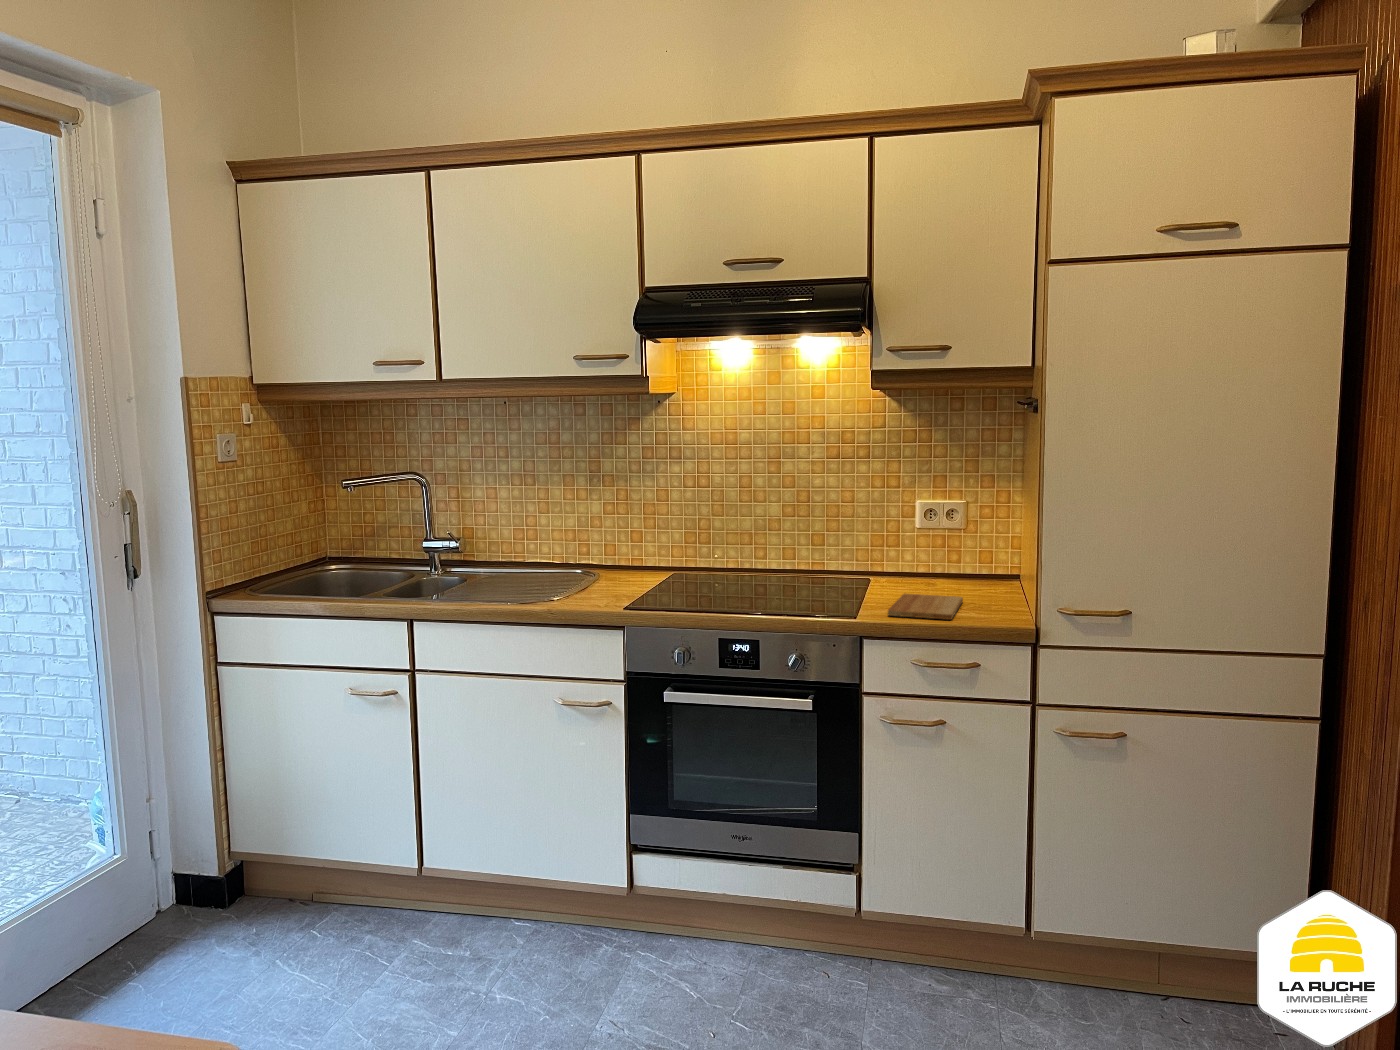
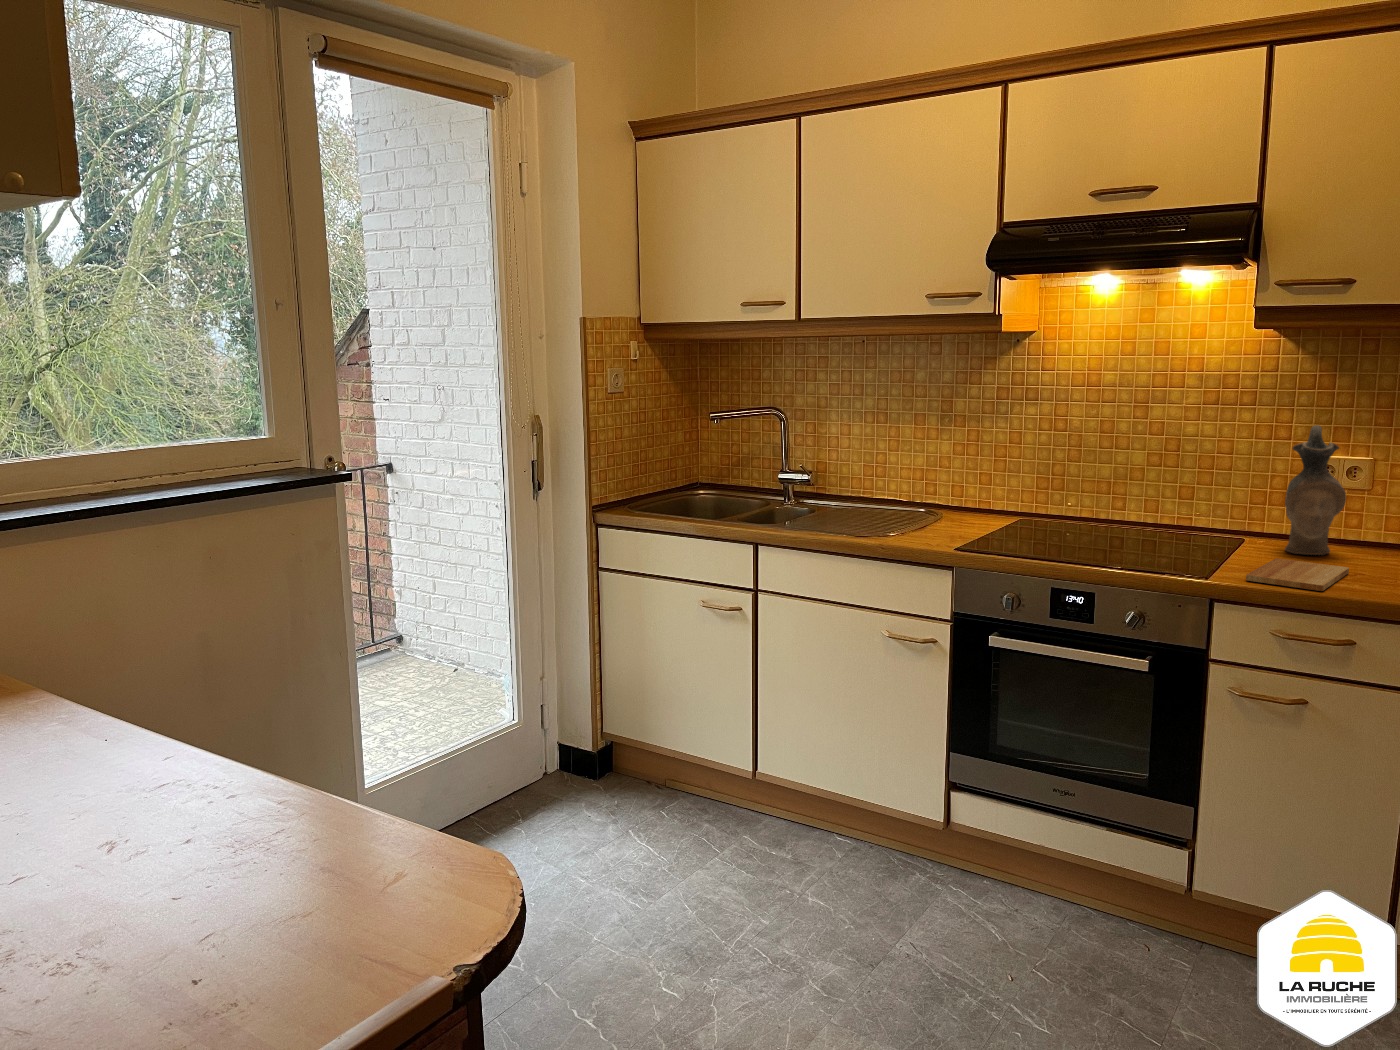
ceramic pitcher: none [903,474,951,588] -> present [1285,425,1346,555]

